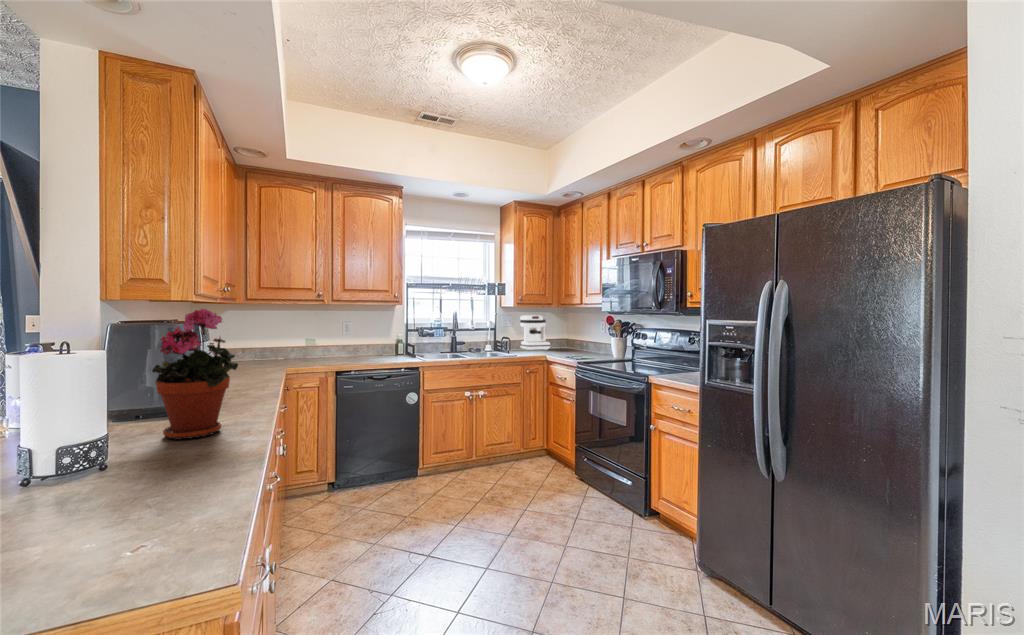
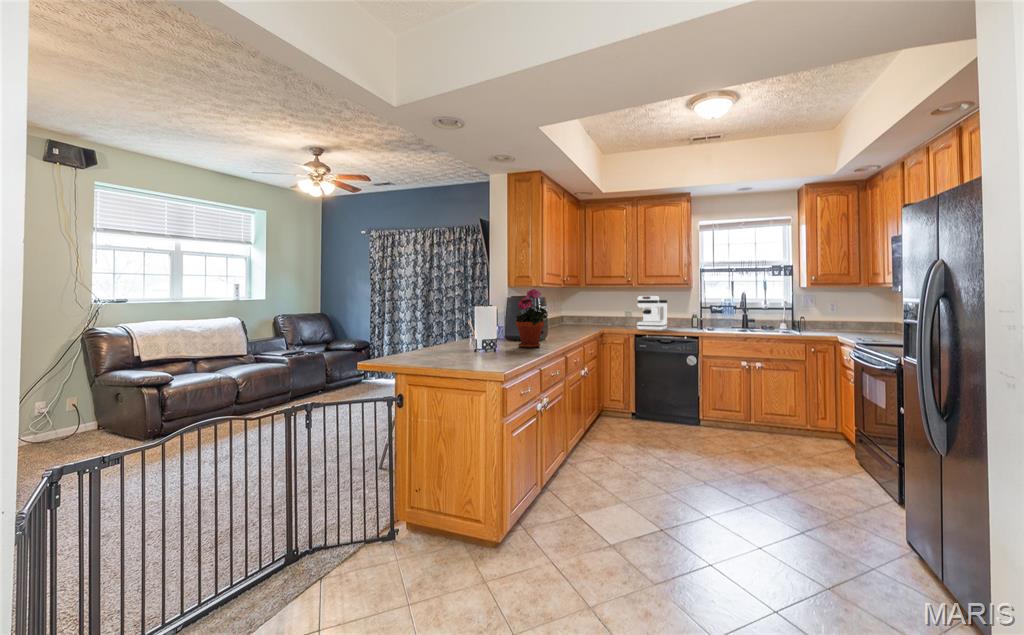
coffee maker: present [520,316,550,350] -> present [637,296,667,330]

